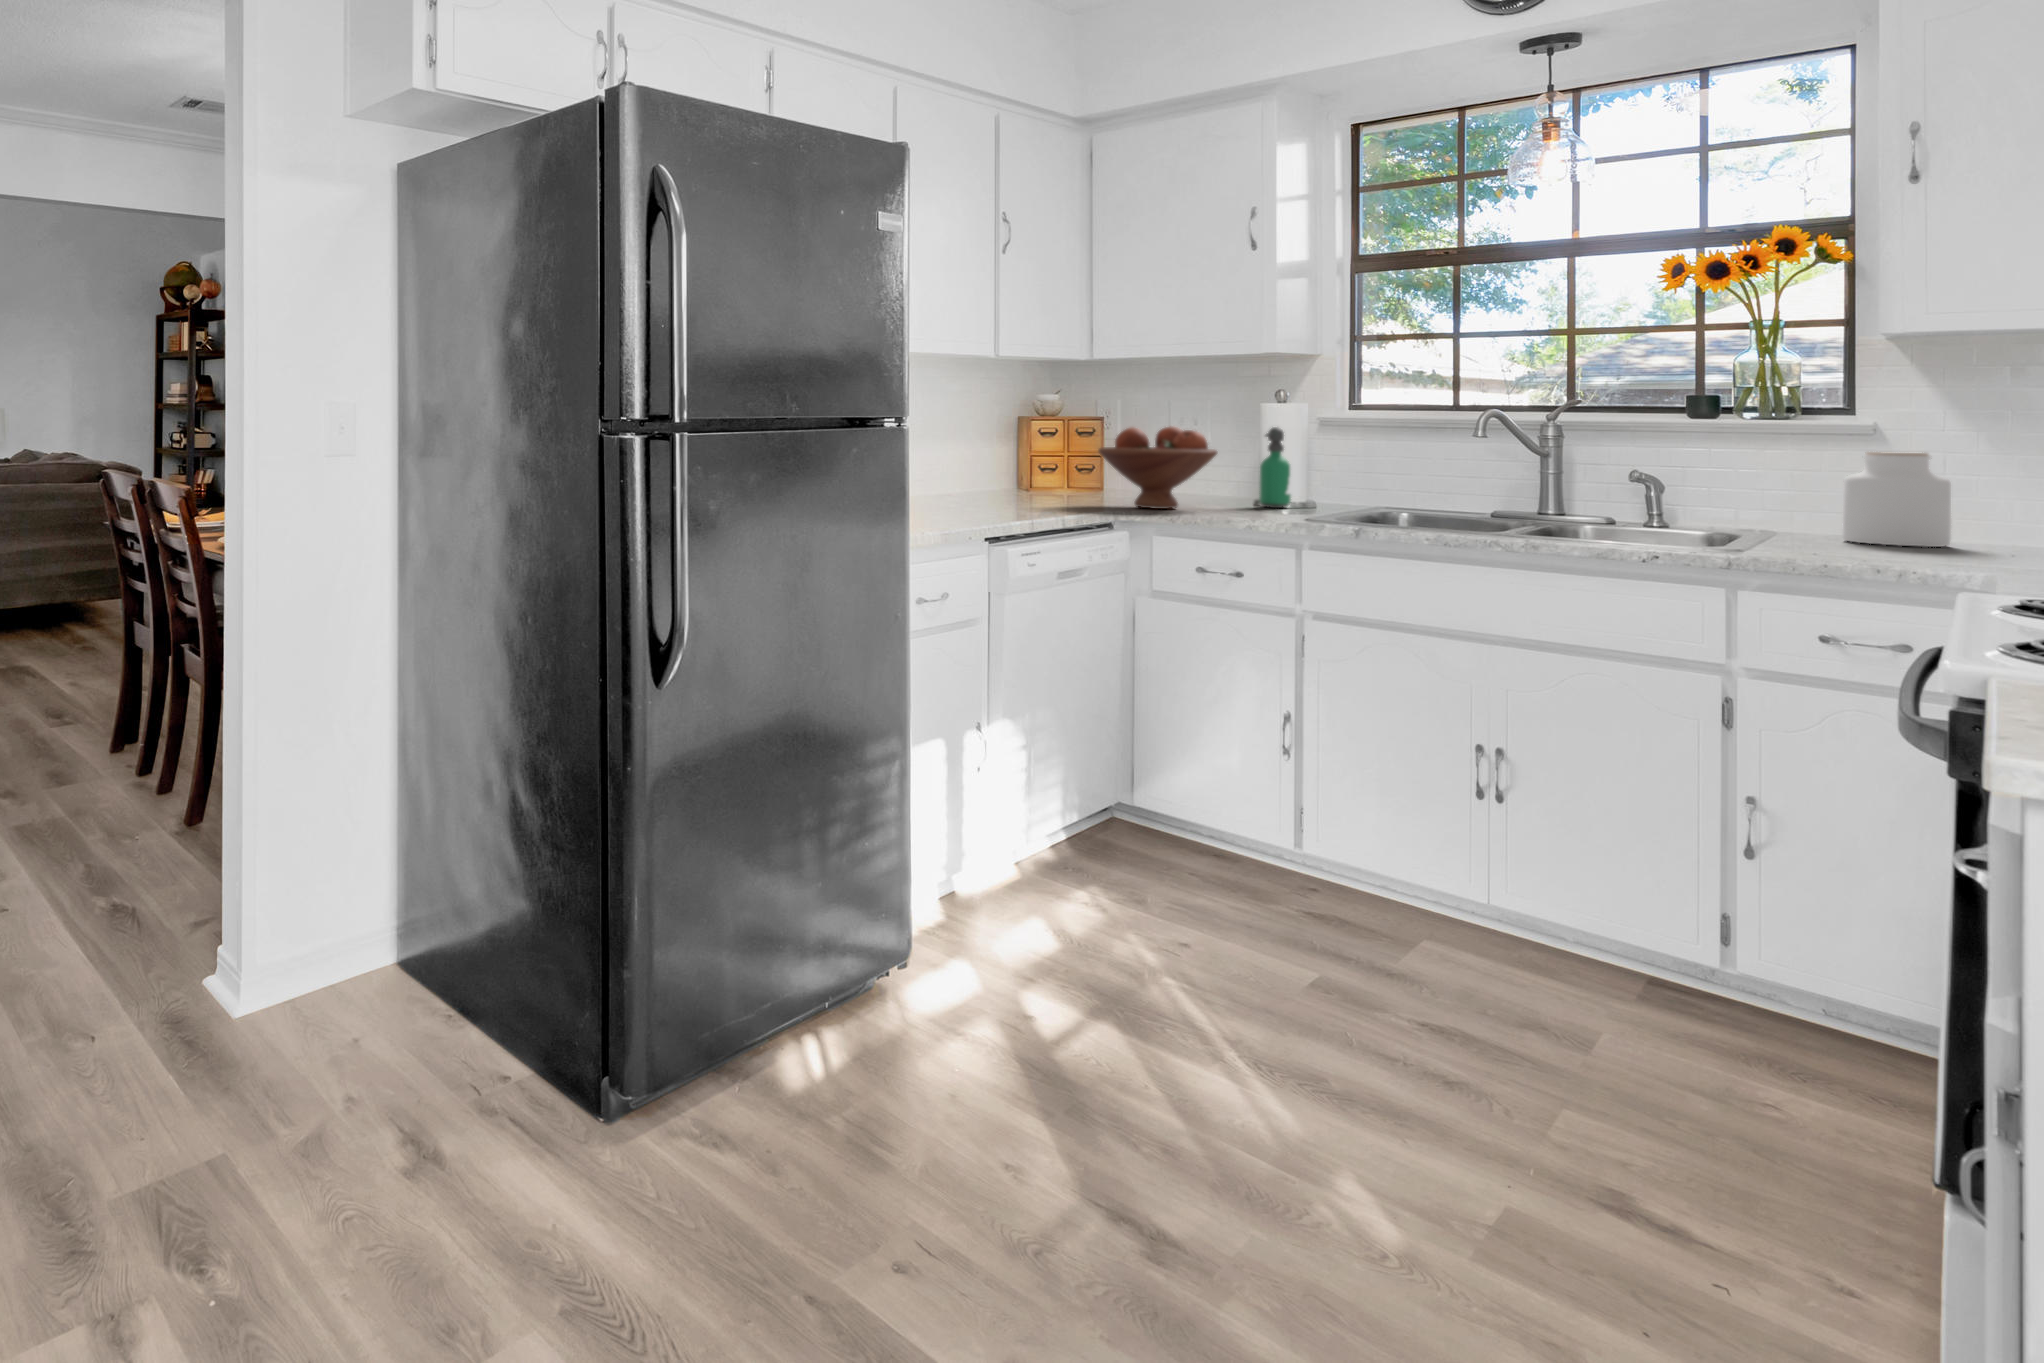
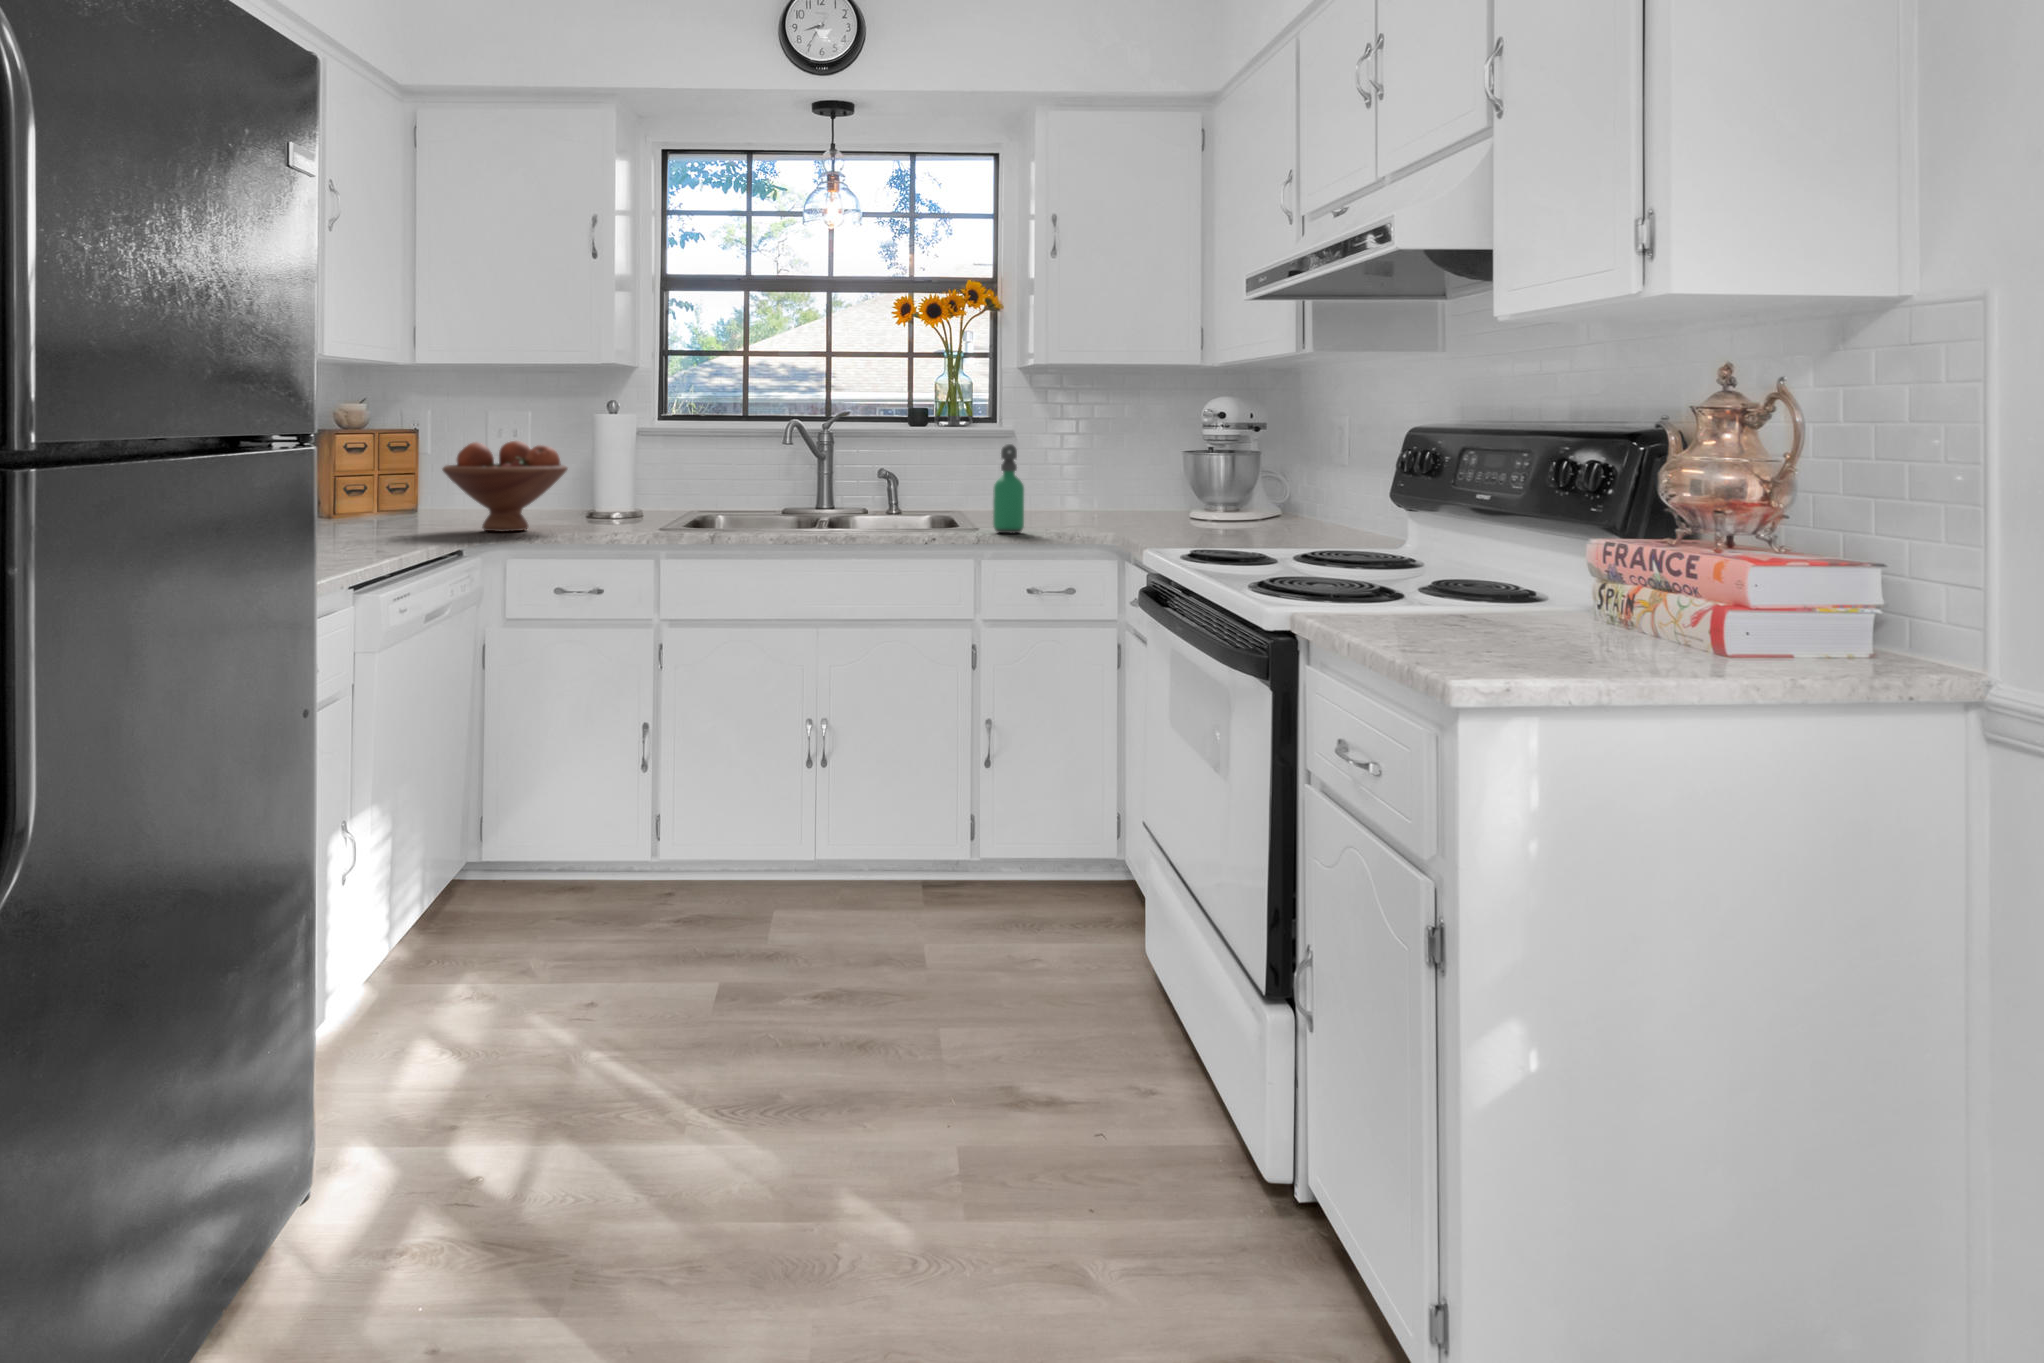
soap dispenser: present [1259,427,1291,508] -> present [993,444,1024,533]
jar: present [1842,452,1951,547] -> none [1024,457,1081,527]

